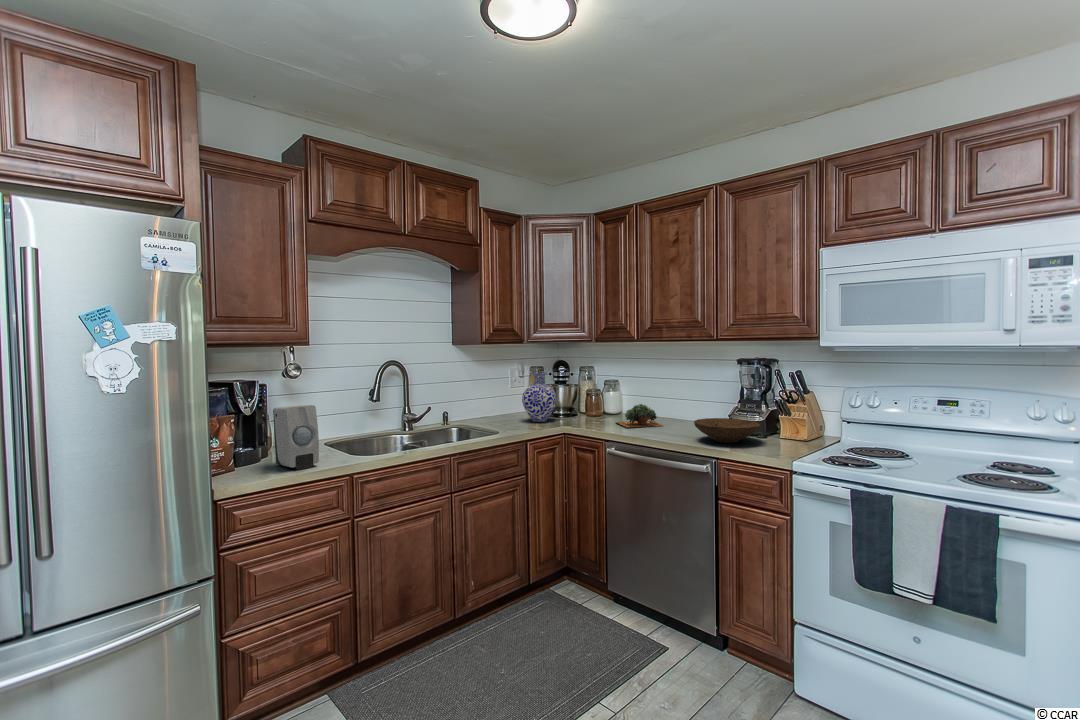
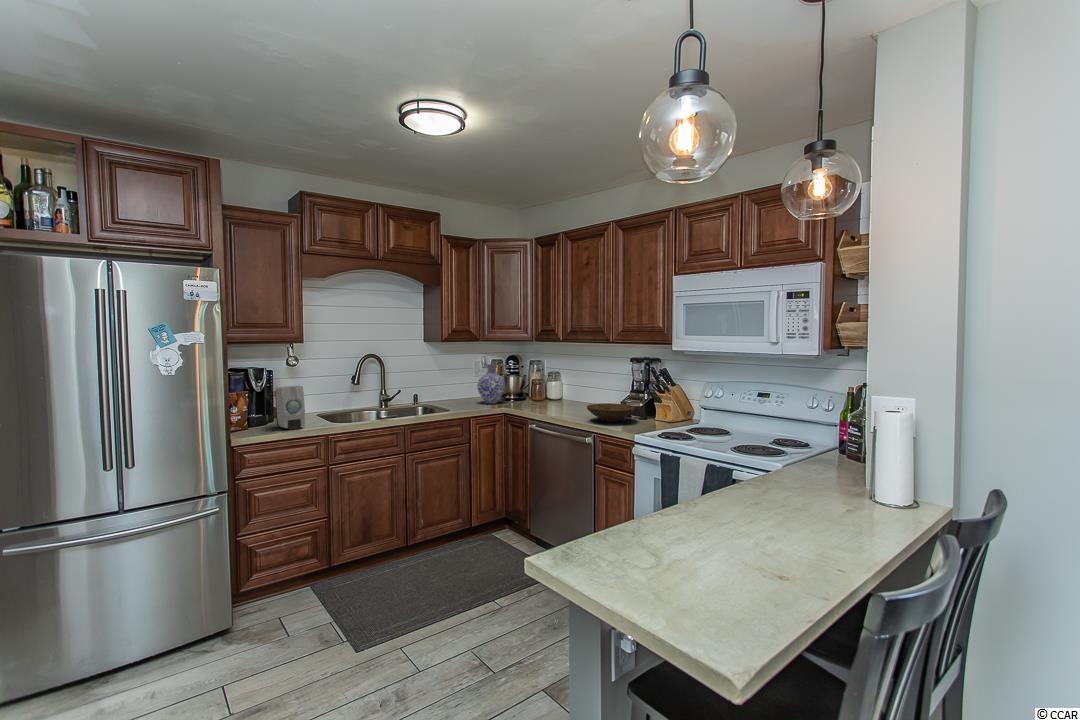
succulent plant: present [616,404,663,428] -> none [547,391,581,410]

